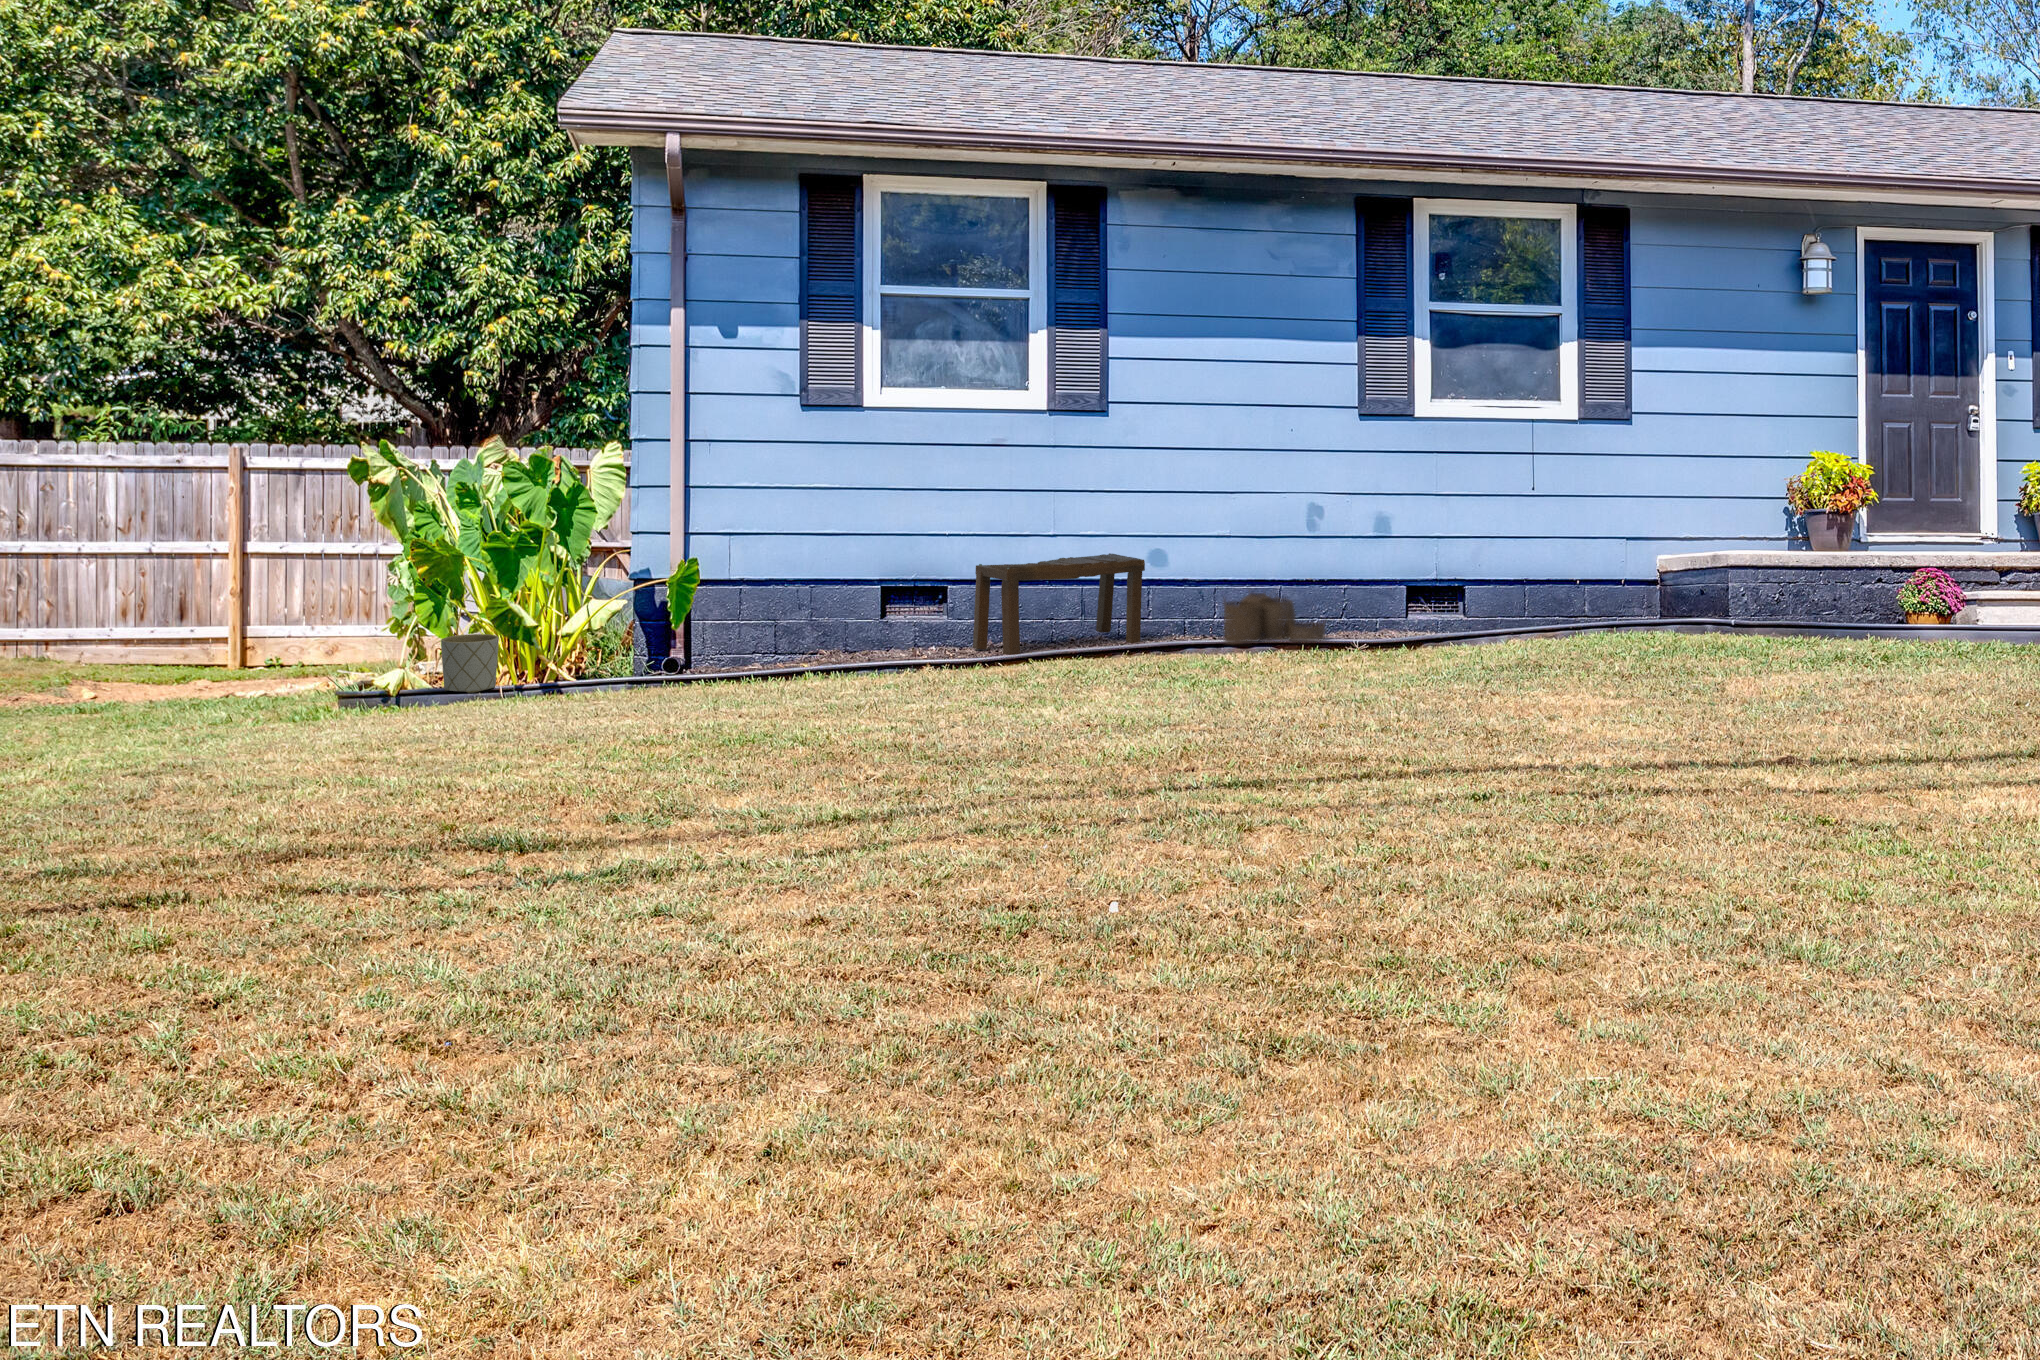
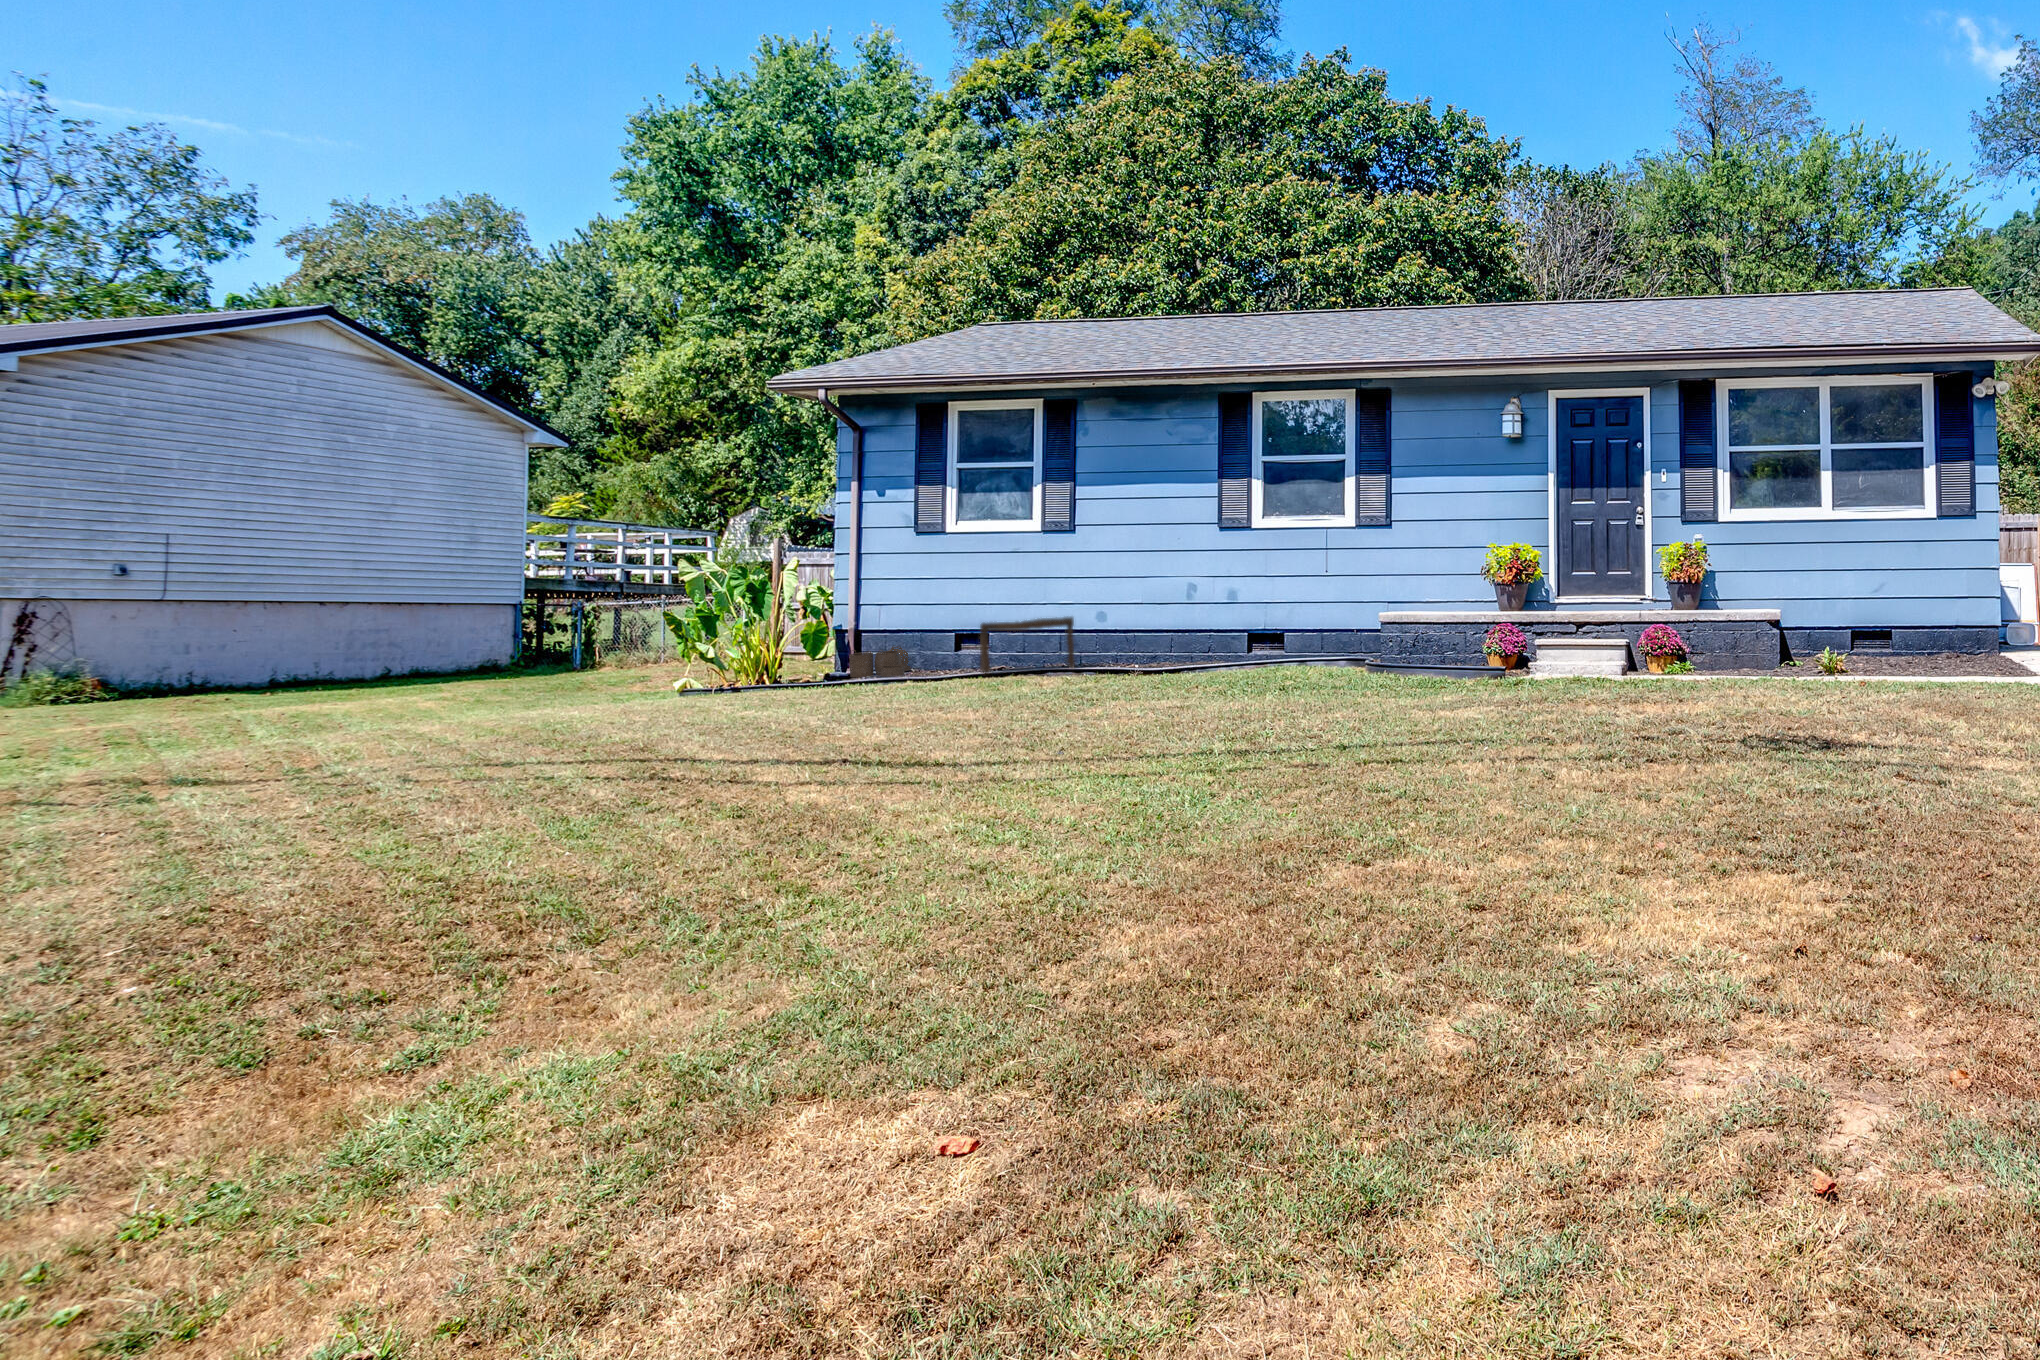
woven basket: present [1224,593,1326,644] -> present [849,645,911,677]
planter: present [441,634,499,693] -> none [681,658,712,689]

